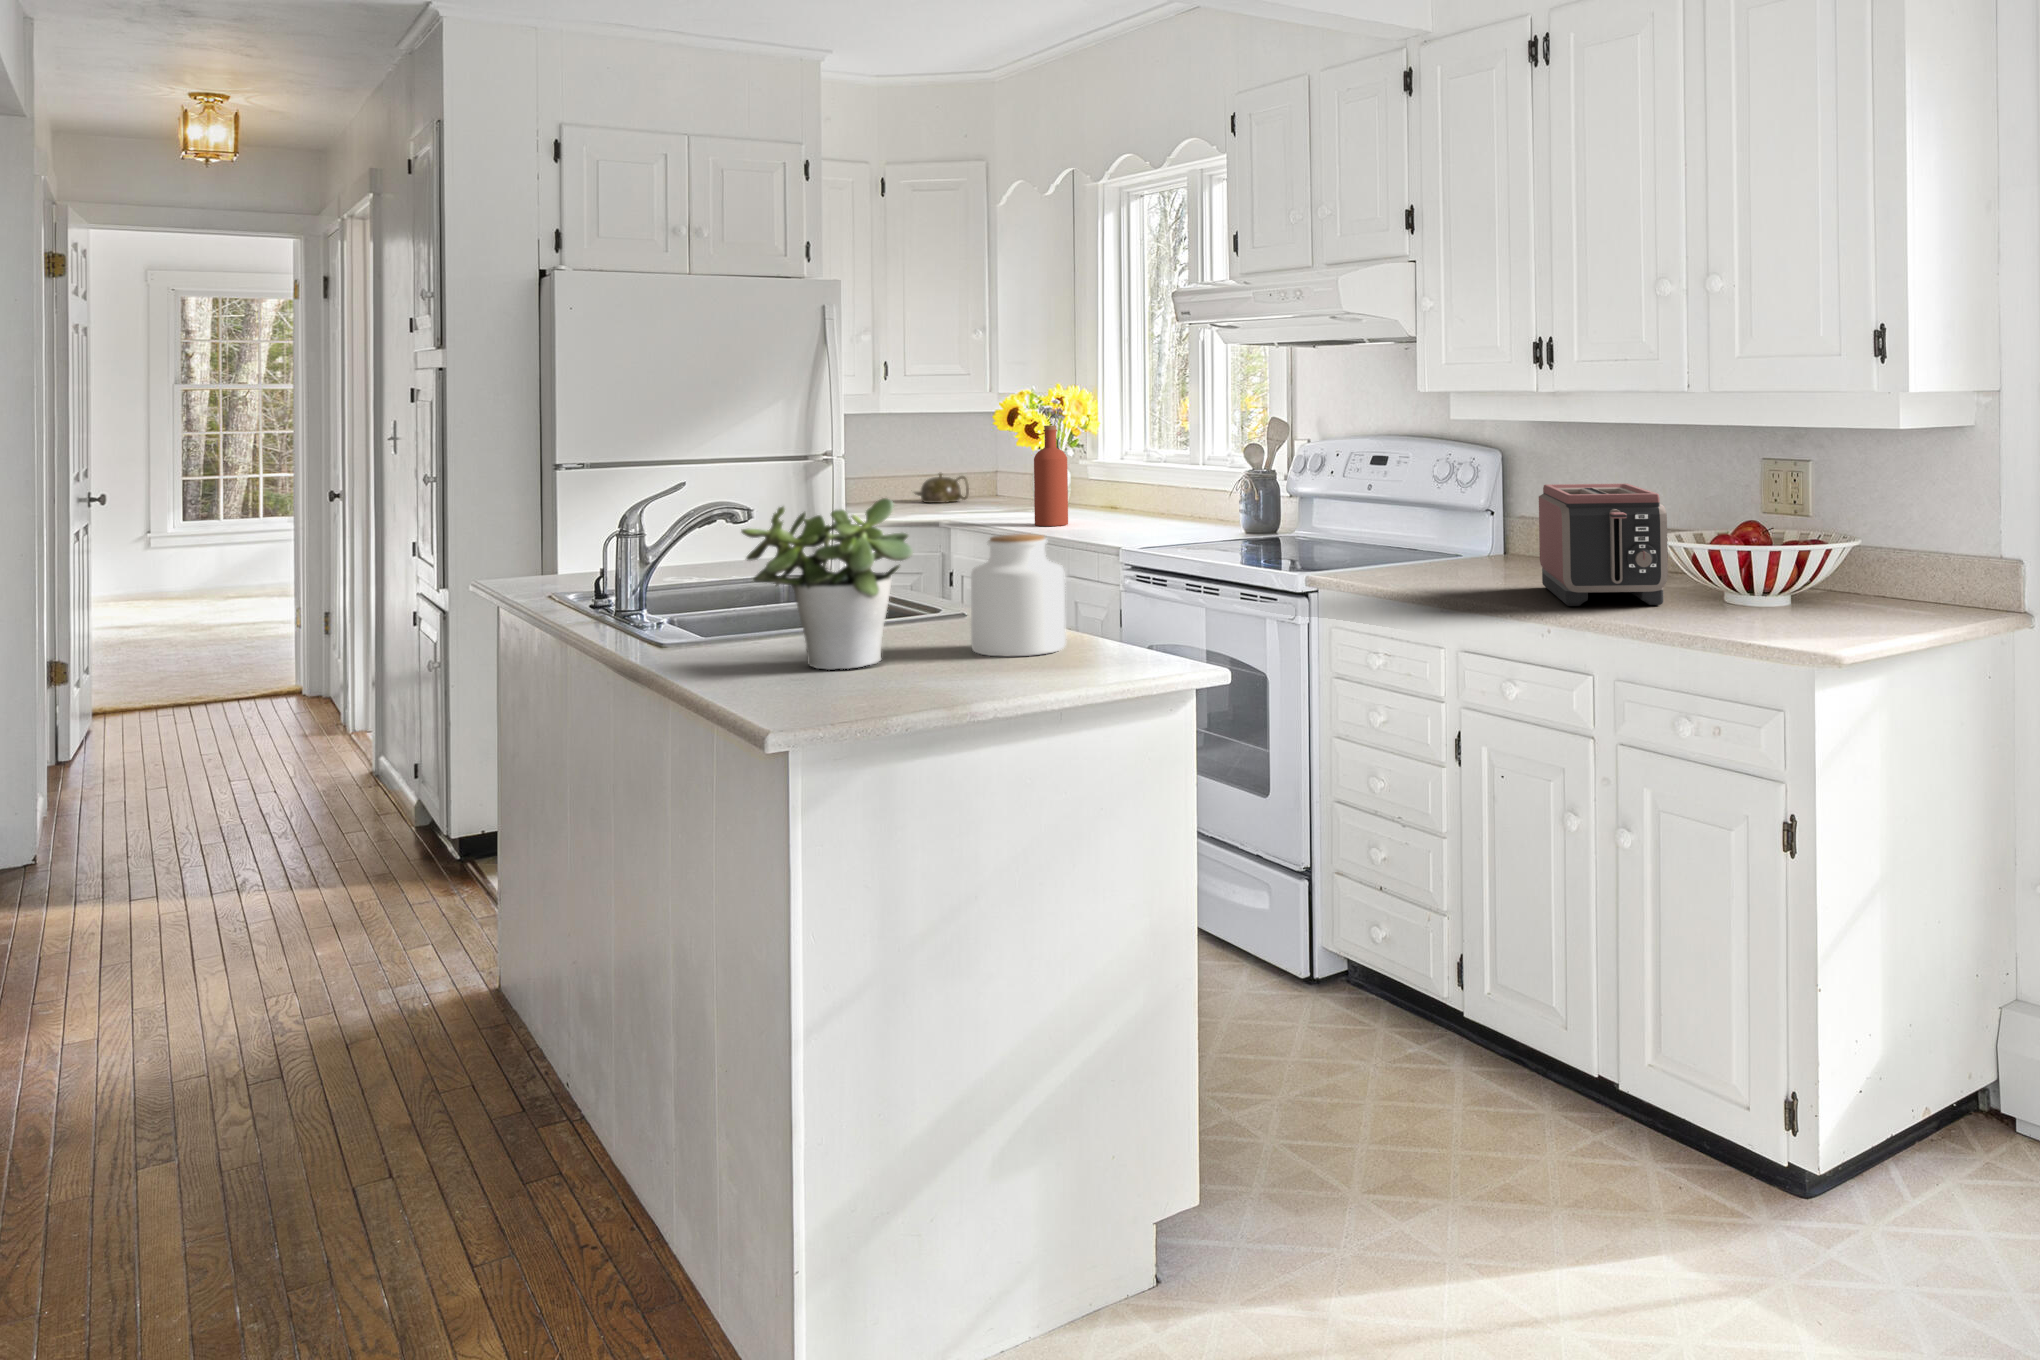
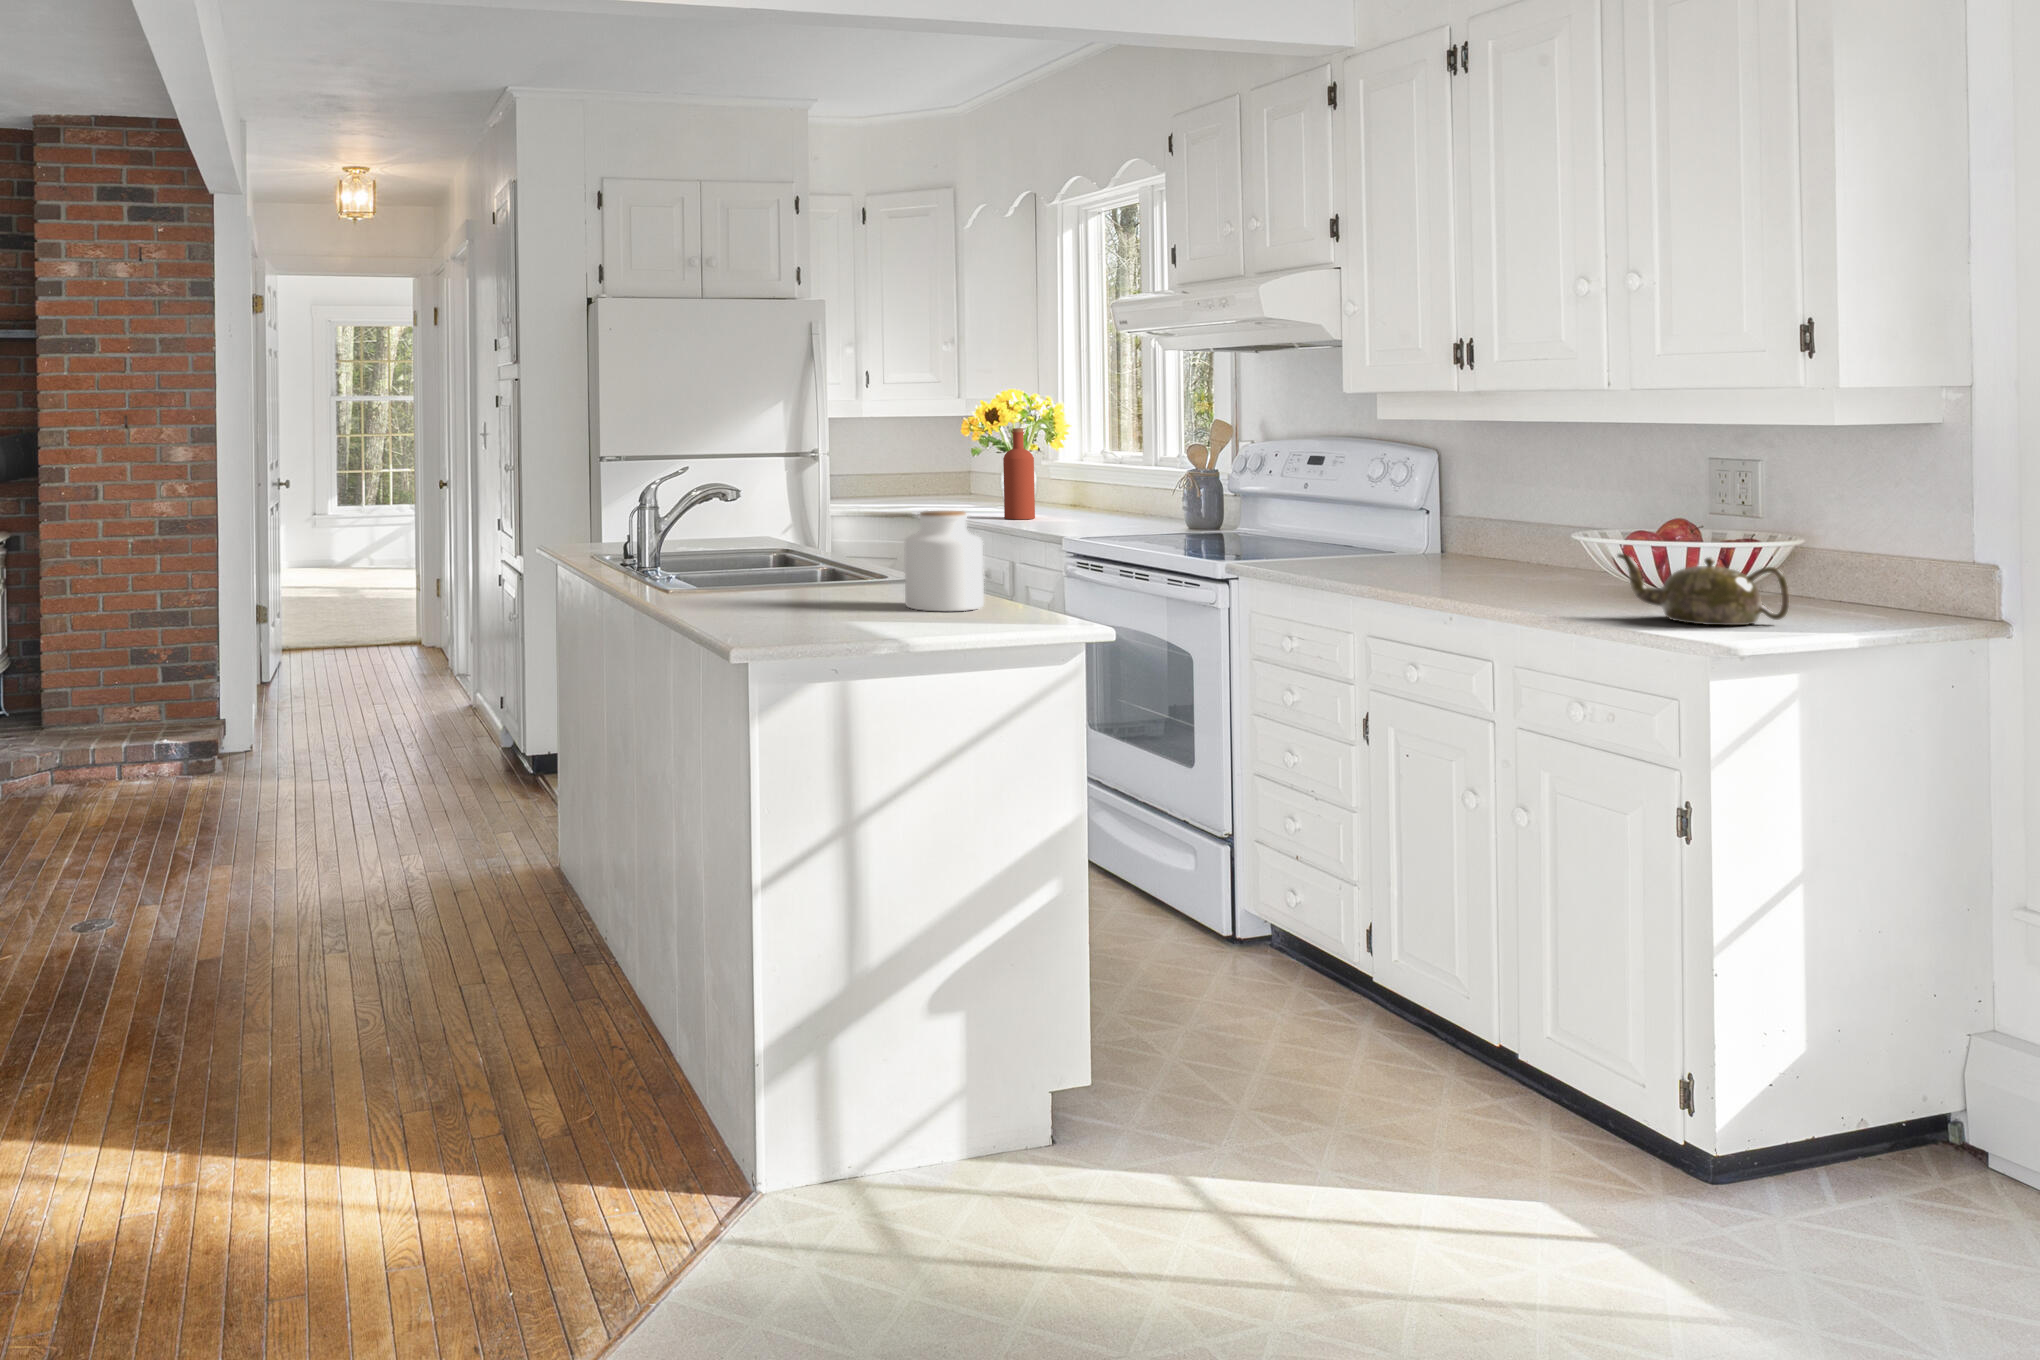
teapot: present [915,473,969,503] -> present [1618,554,1789,625]
toaster: present [1539,483,1668,606] -> none [1455,482,1579,598]
potted plant: present [742,498,913,670] -> none [720,476,852,613]

